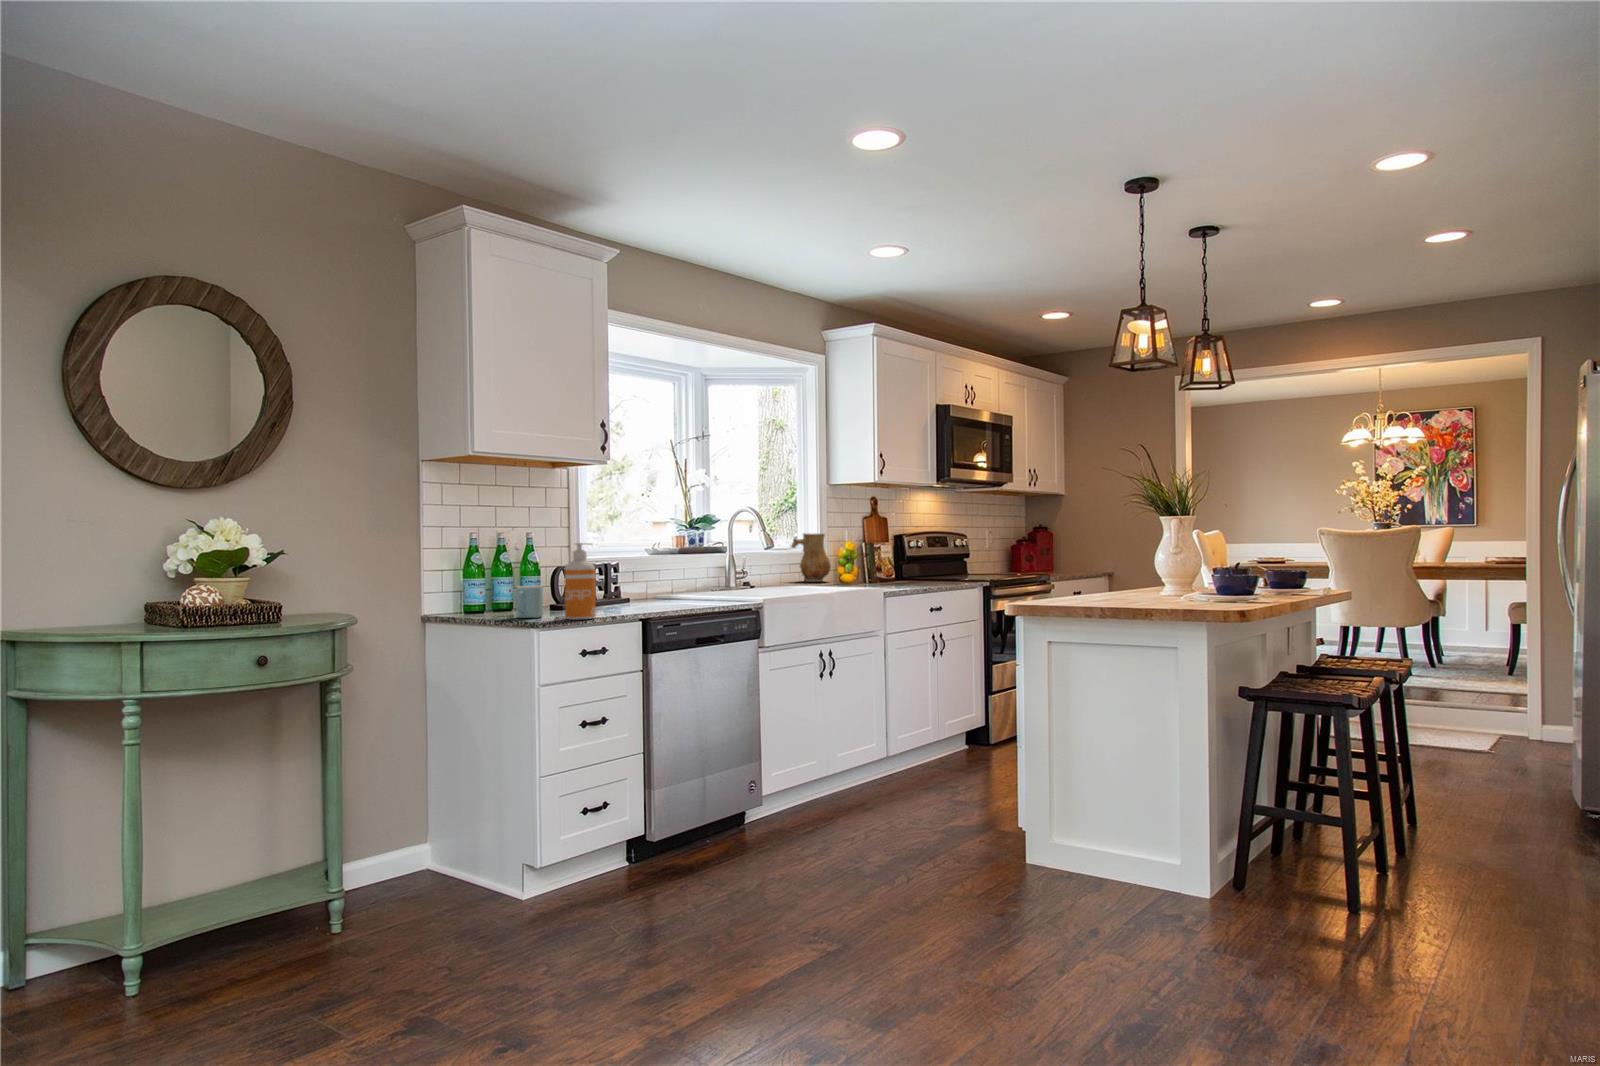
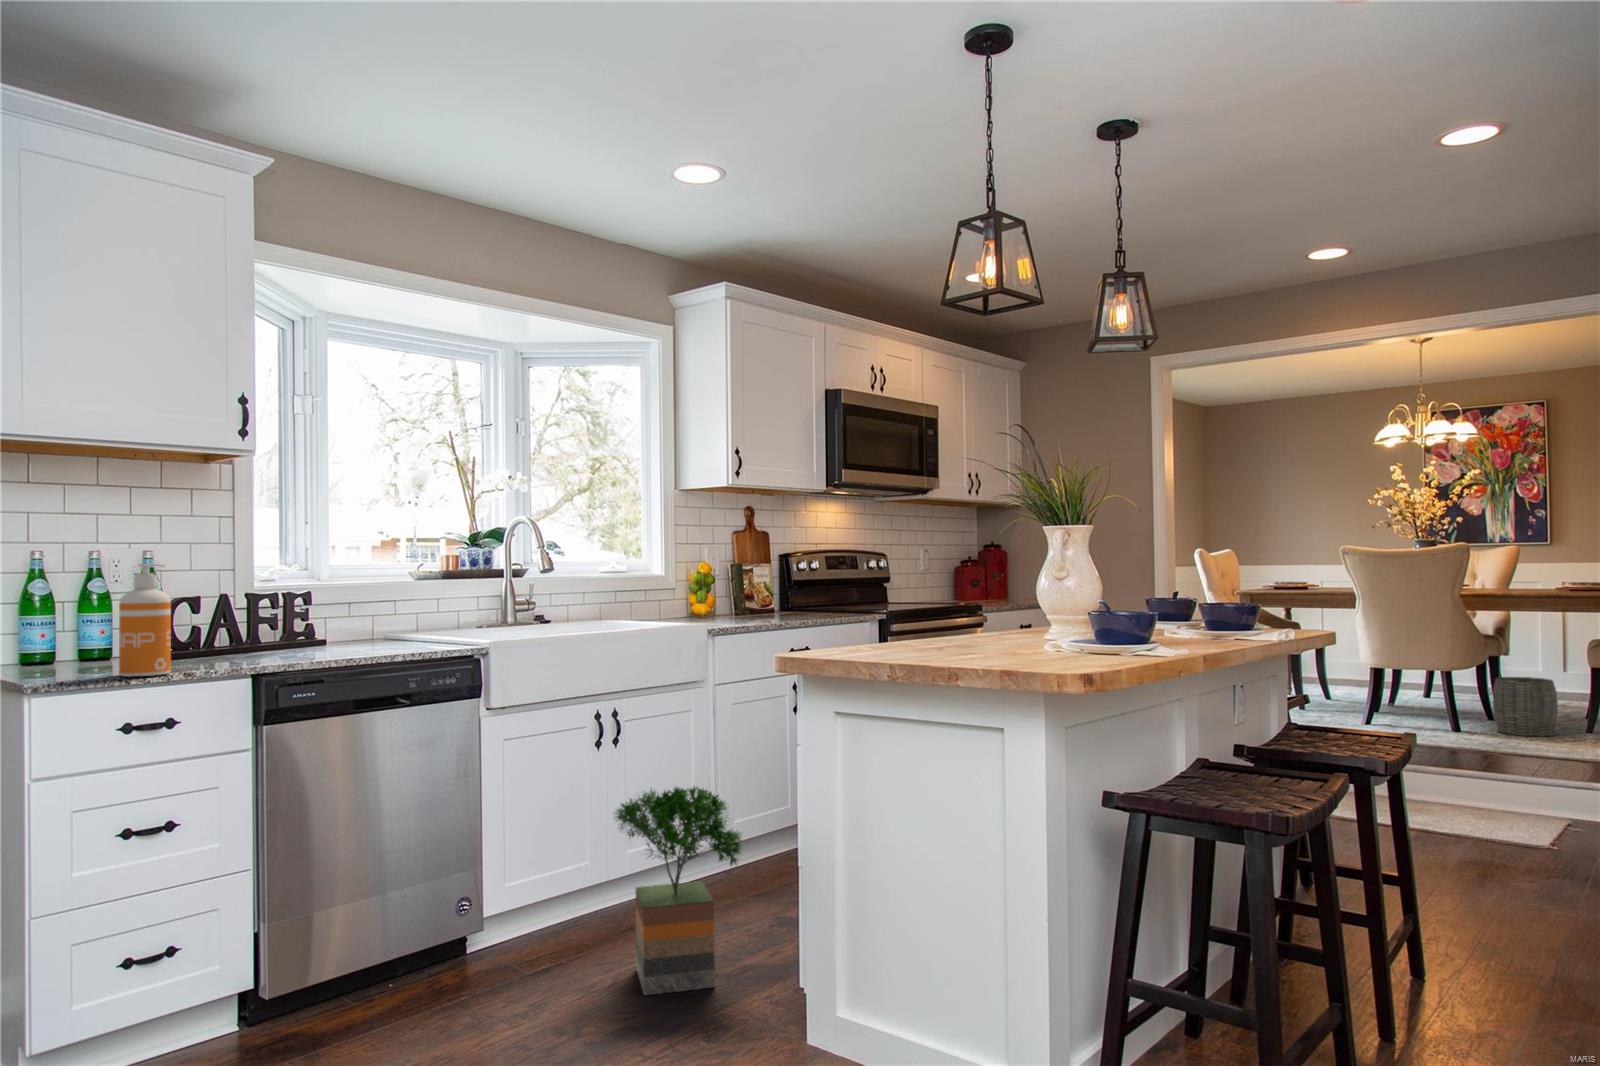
ceramic pitcher: present [791,533,831,582] -> none [621,551,672,614]
mug: present [516,586,543,618] -> none [48,626,104,673]
woven basket: none [1434,633,1486,680] -> present [1493,677,1558,736]
potted tree: none [863,699,962,841] -> present [614,786,742,995]

